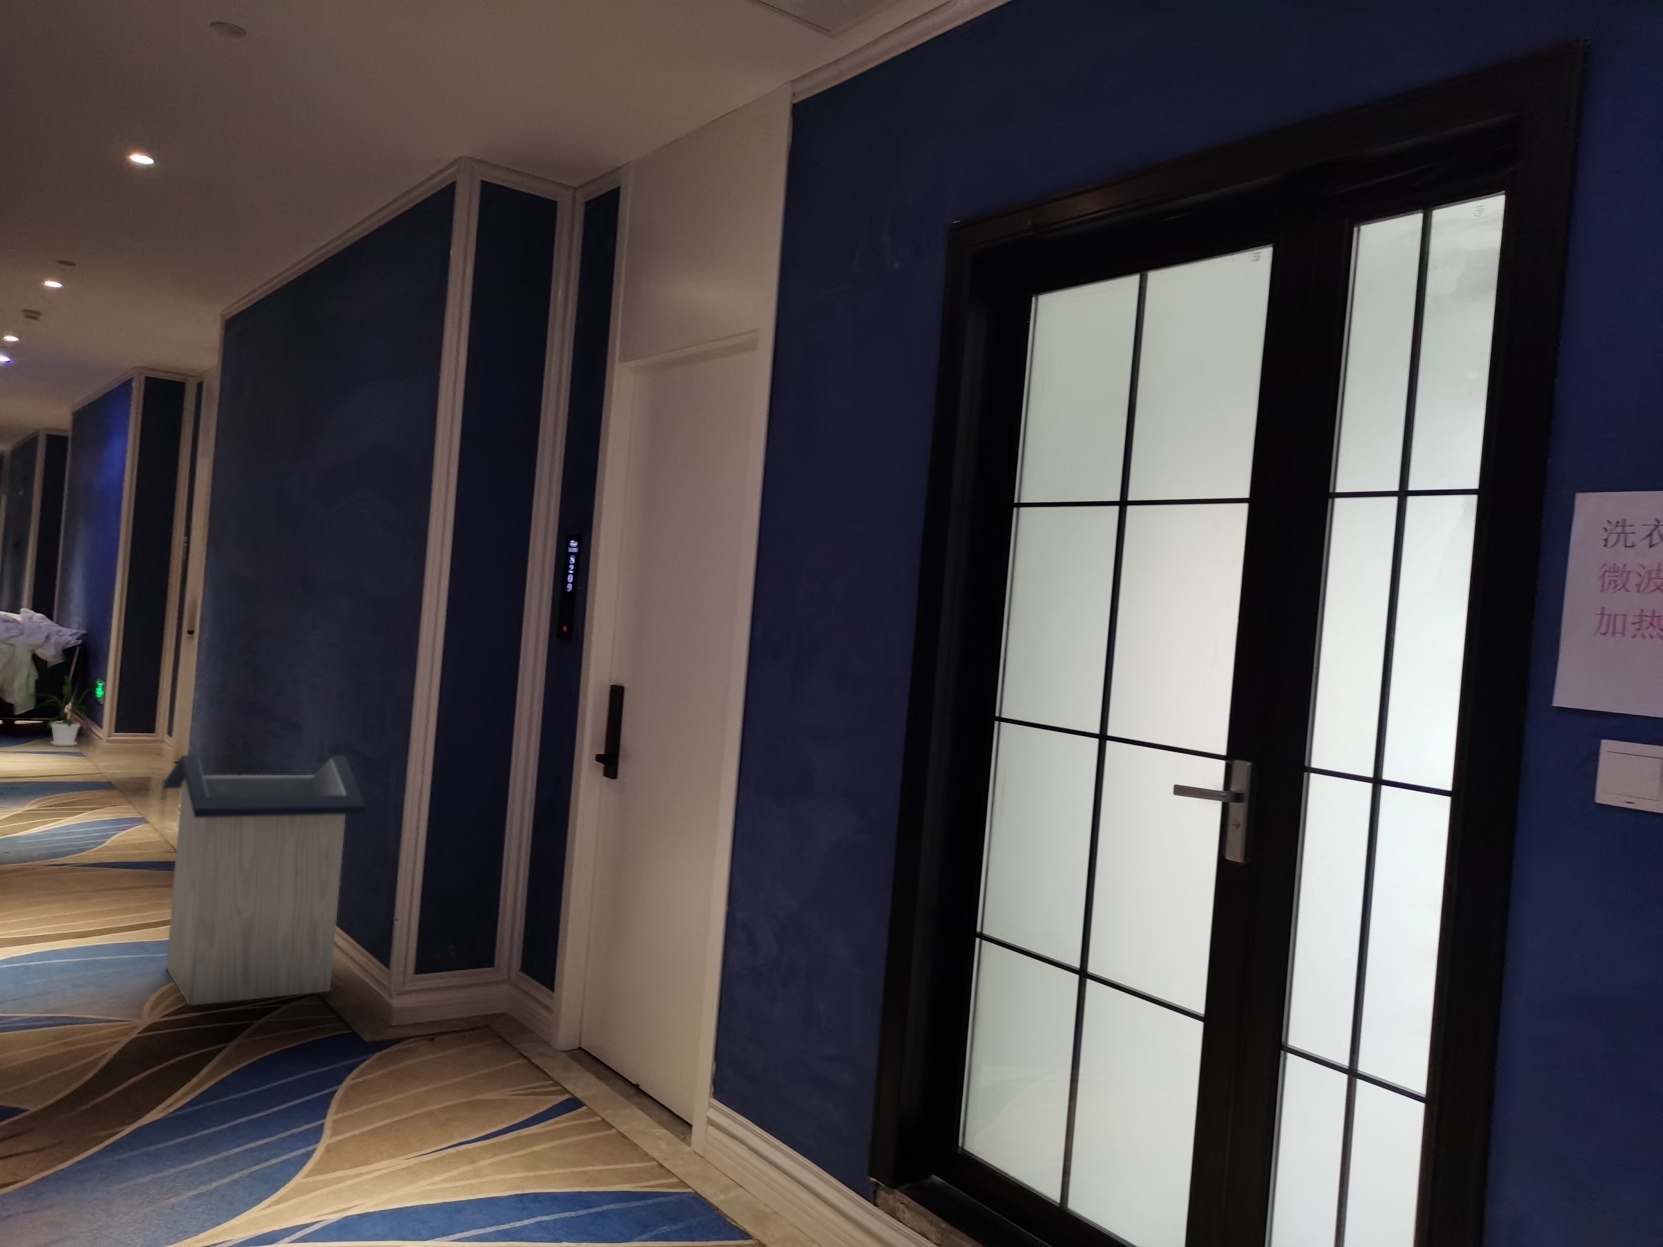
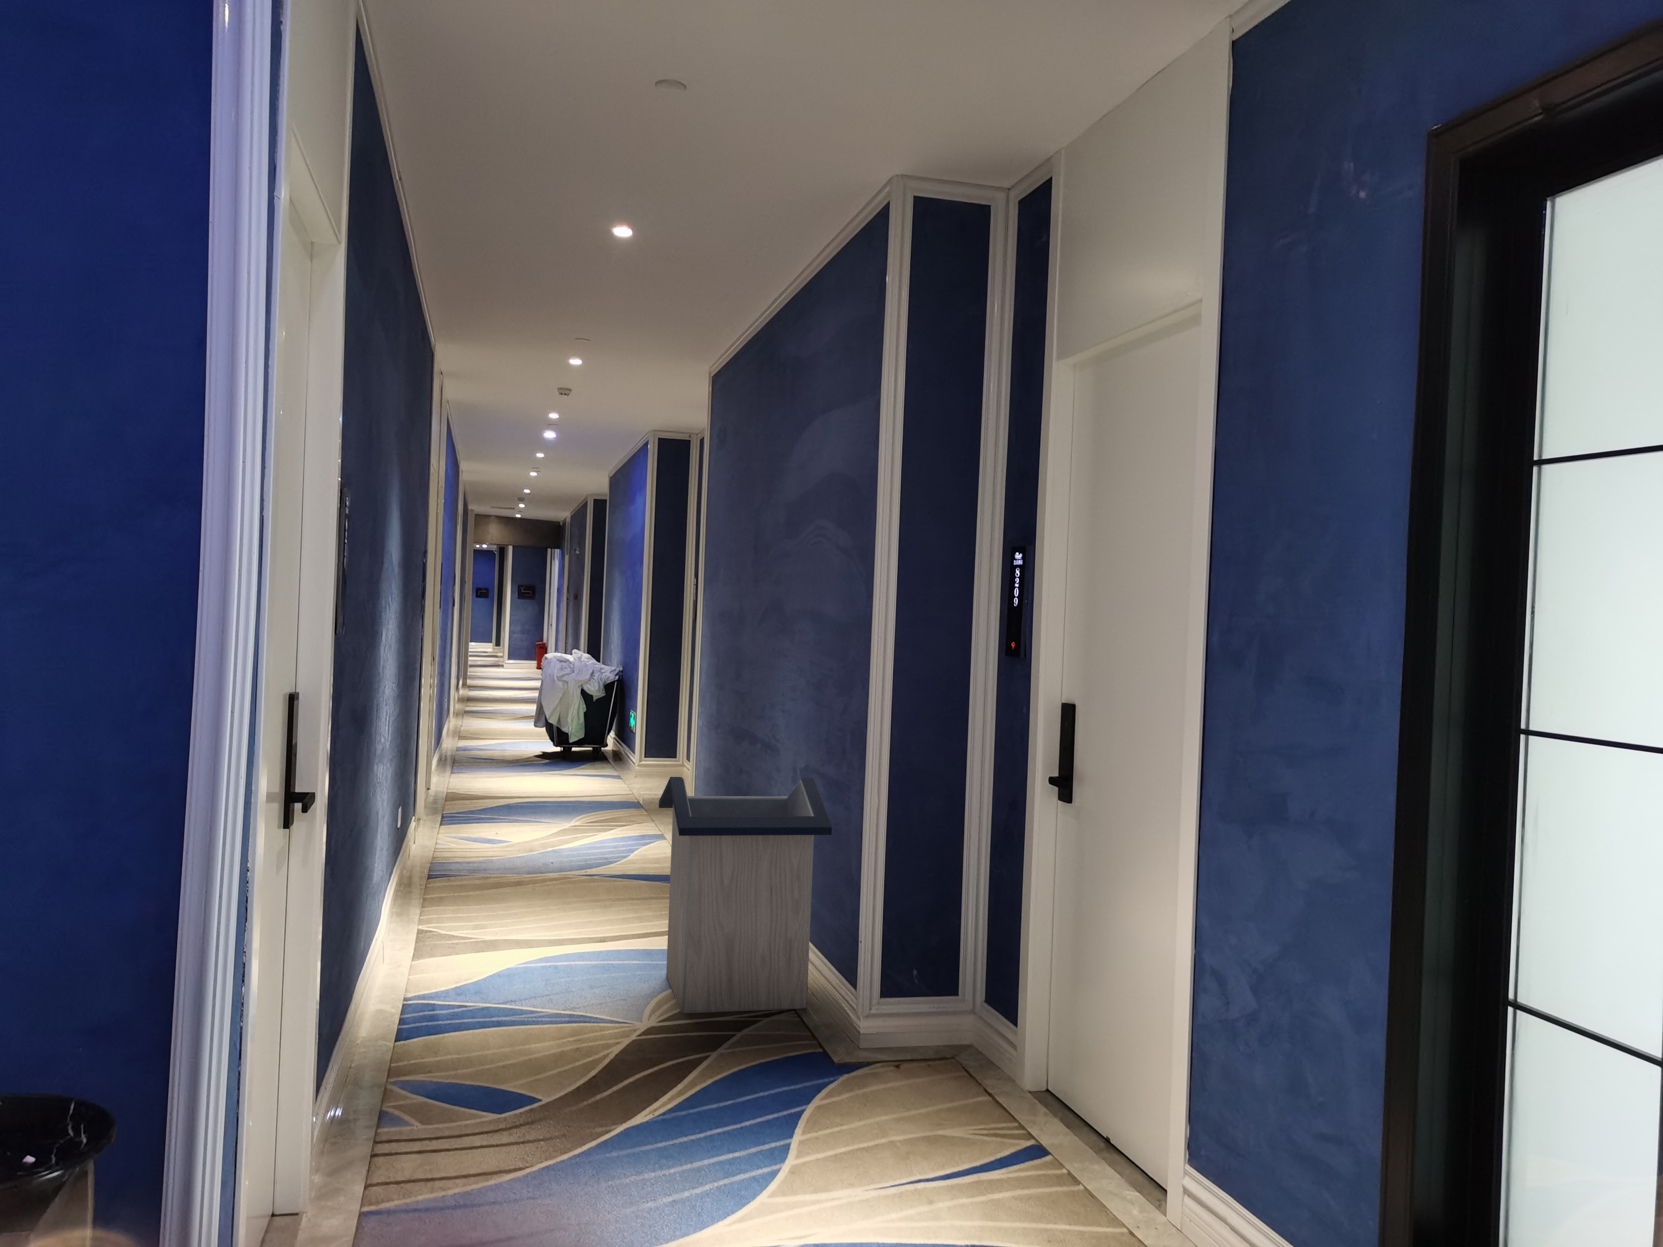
house plant: present [34,676,87,746] -> none [578,707,630,770]

